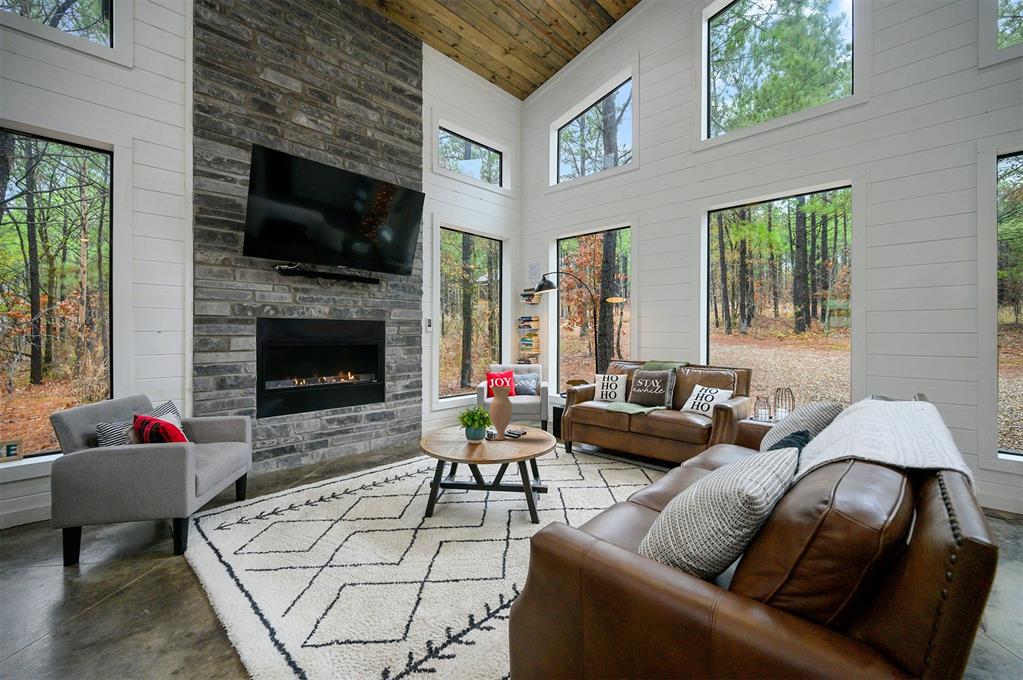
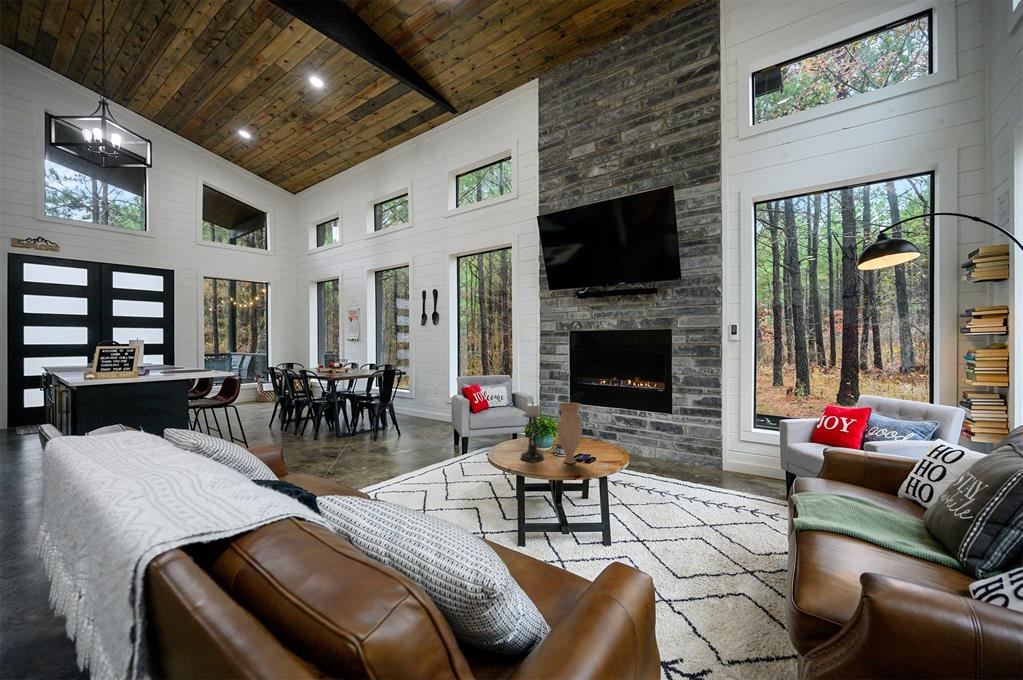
candle holder: none [464,391,487,449] -> present [521,402,544,462]

